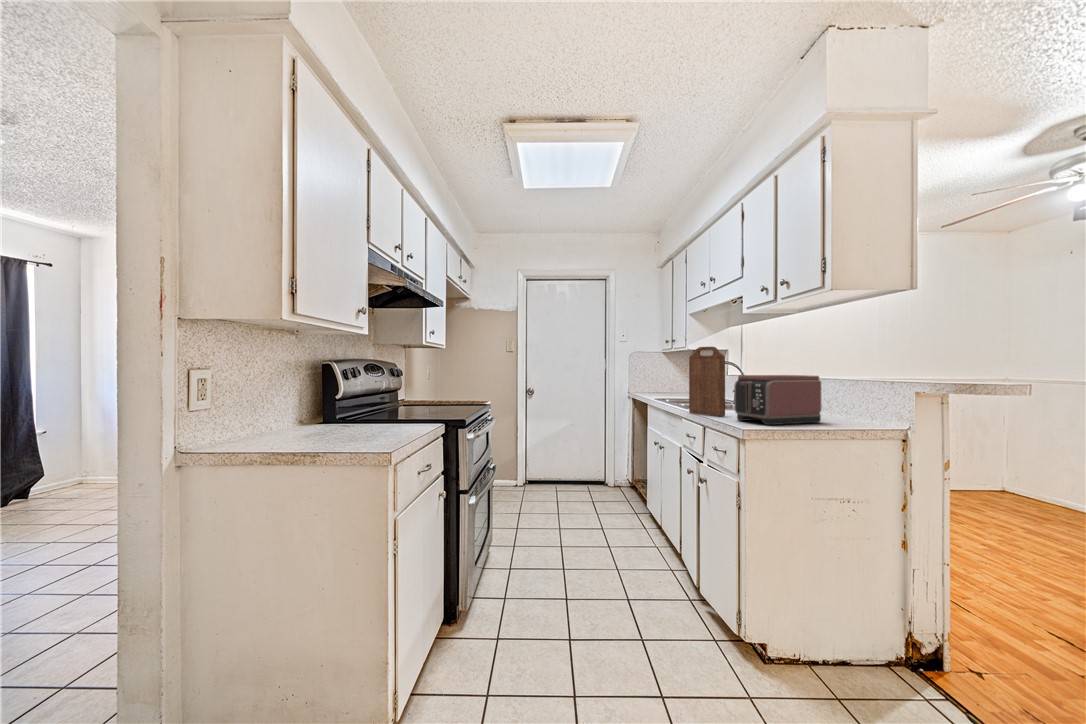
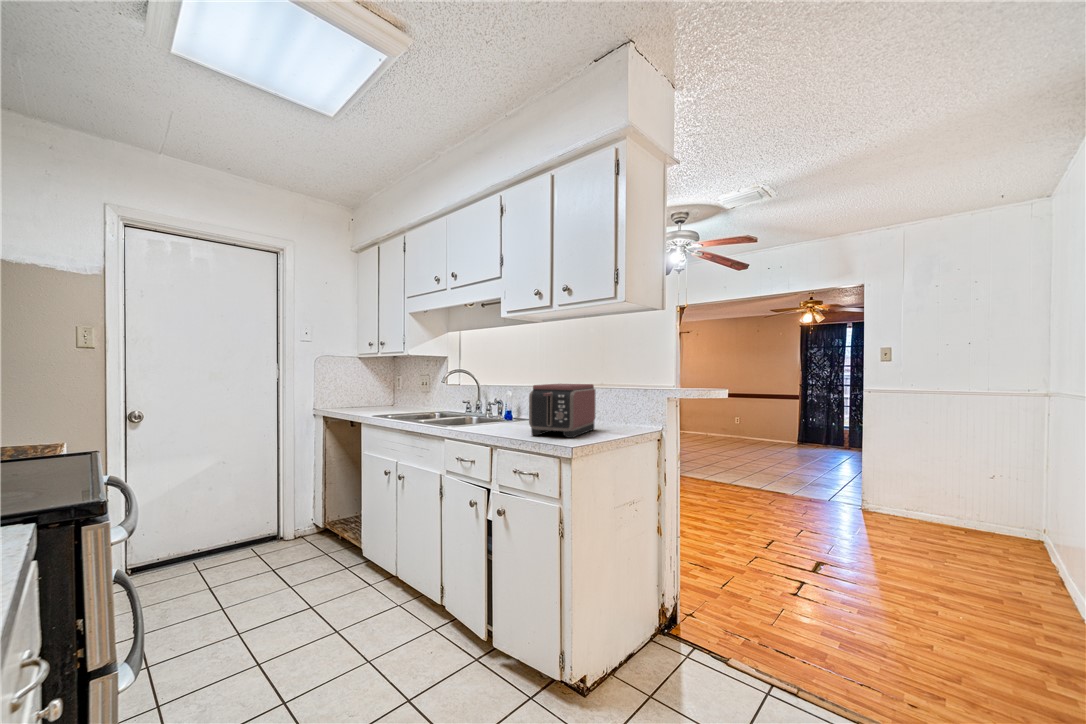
cutting board: present [689,347,725,417] -> none [462,352,507,432]

